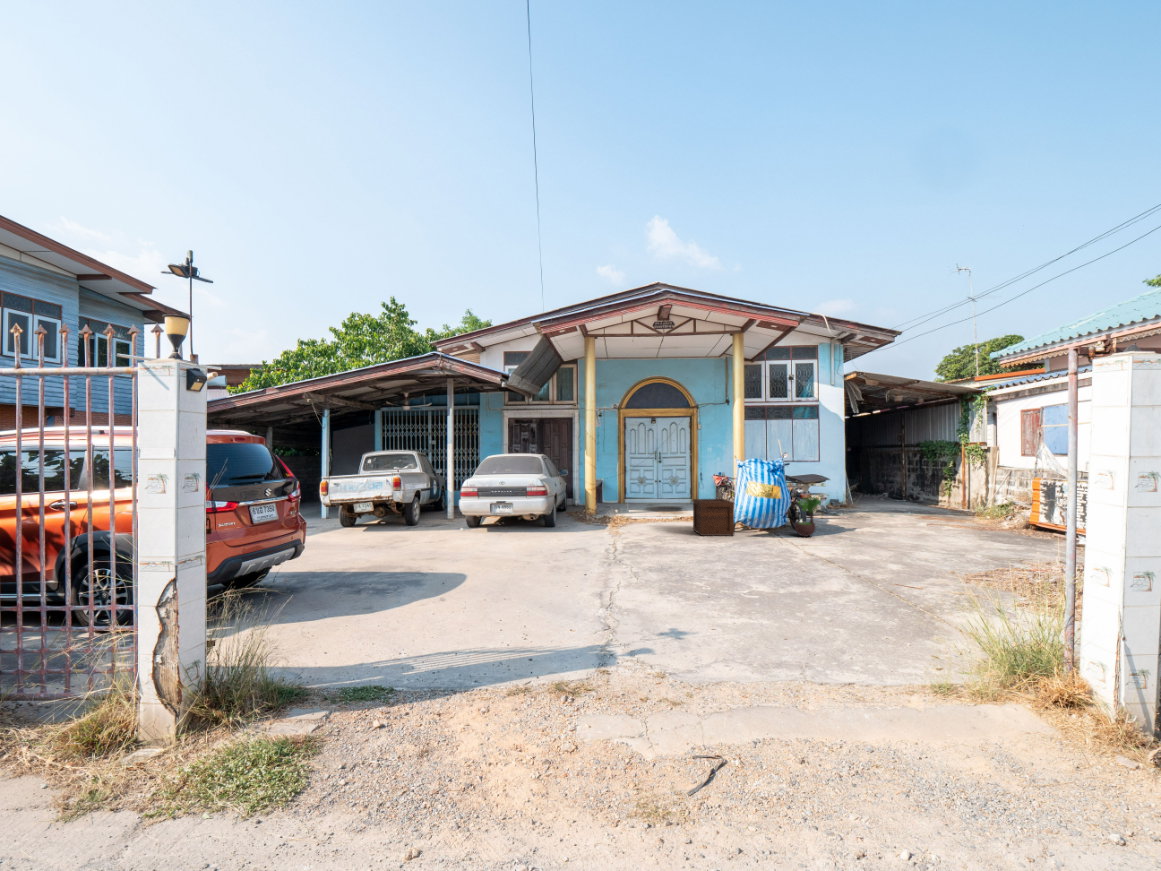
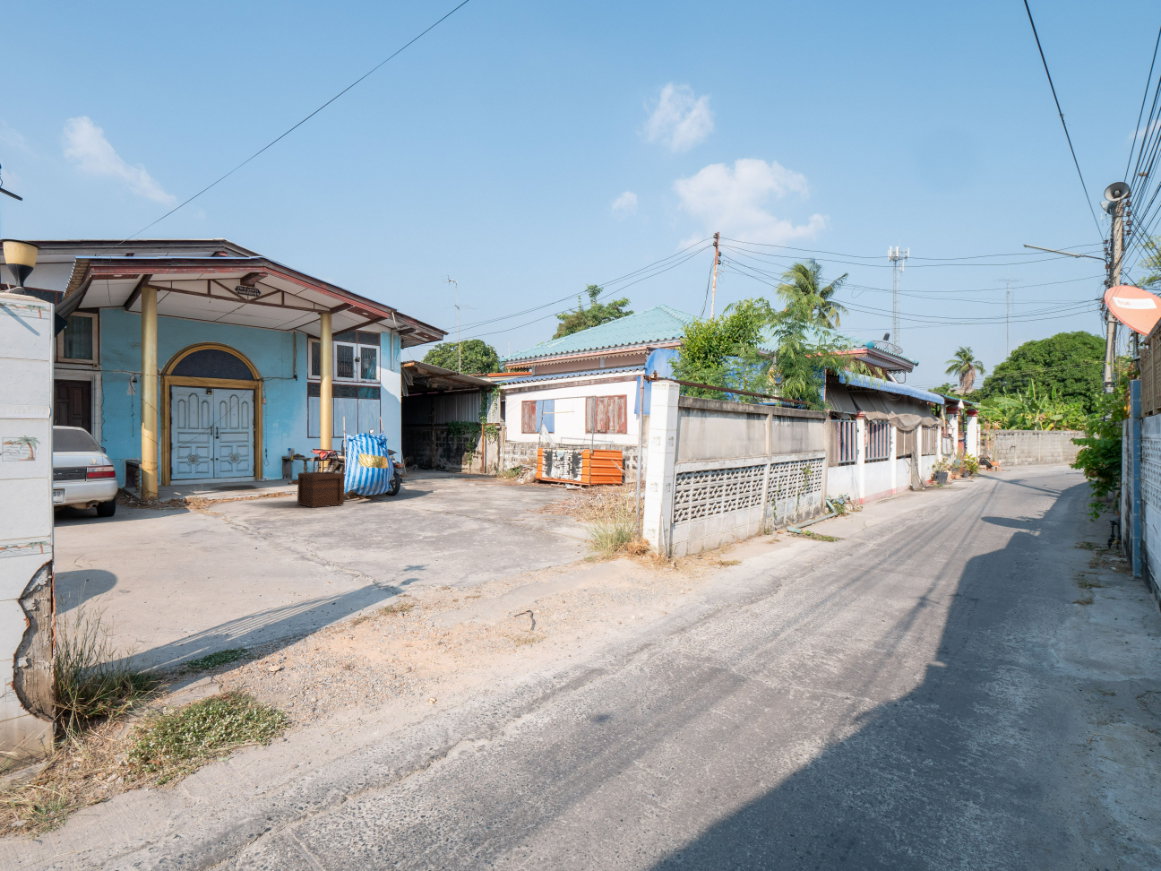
potted tree: present [795,496,820,537] -> none [395,462,419,501]

